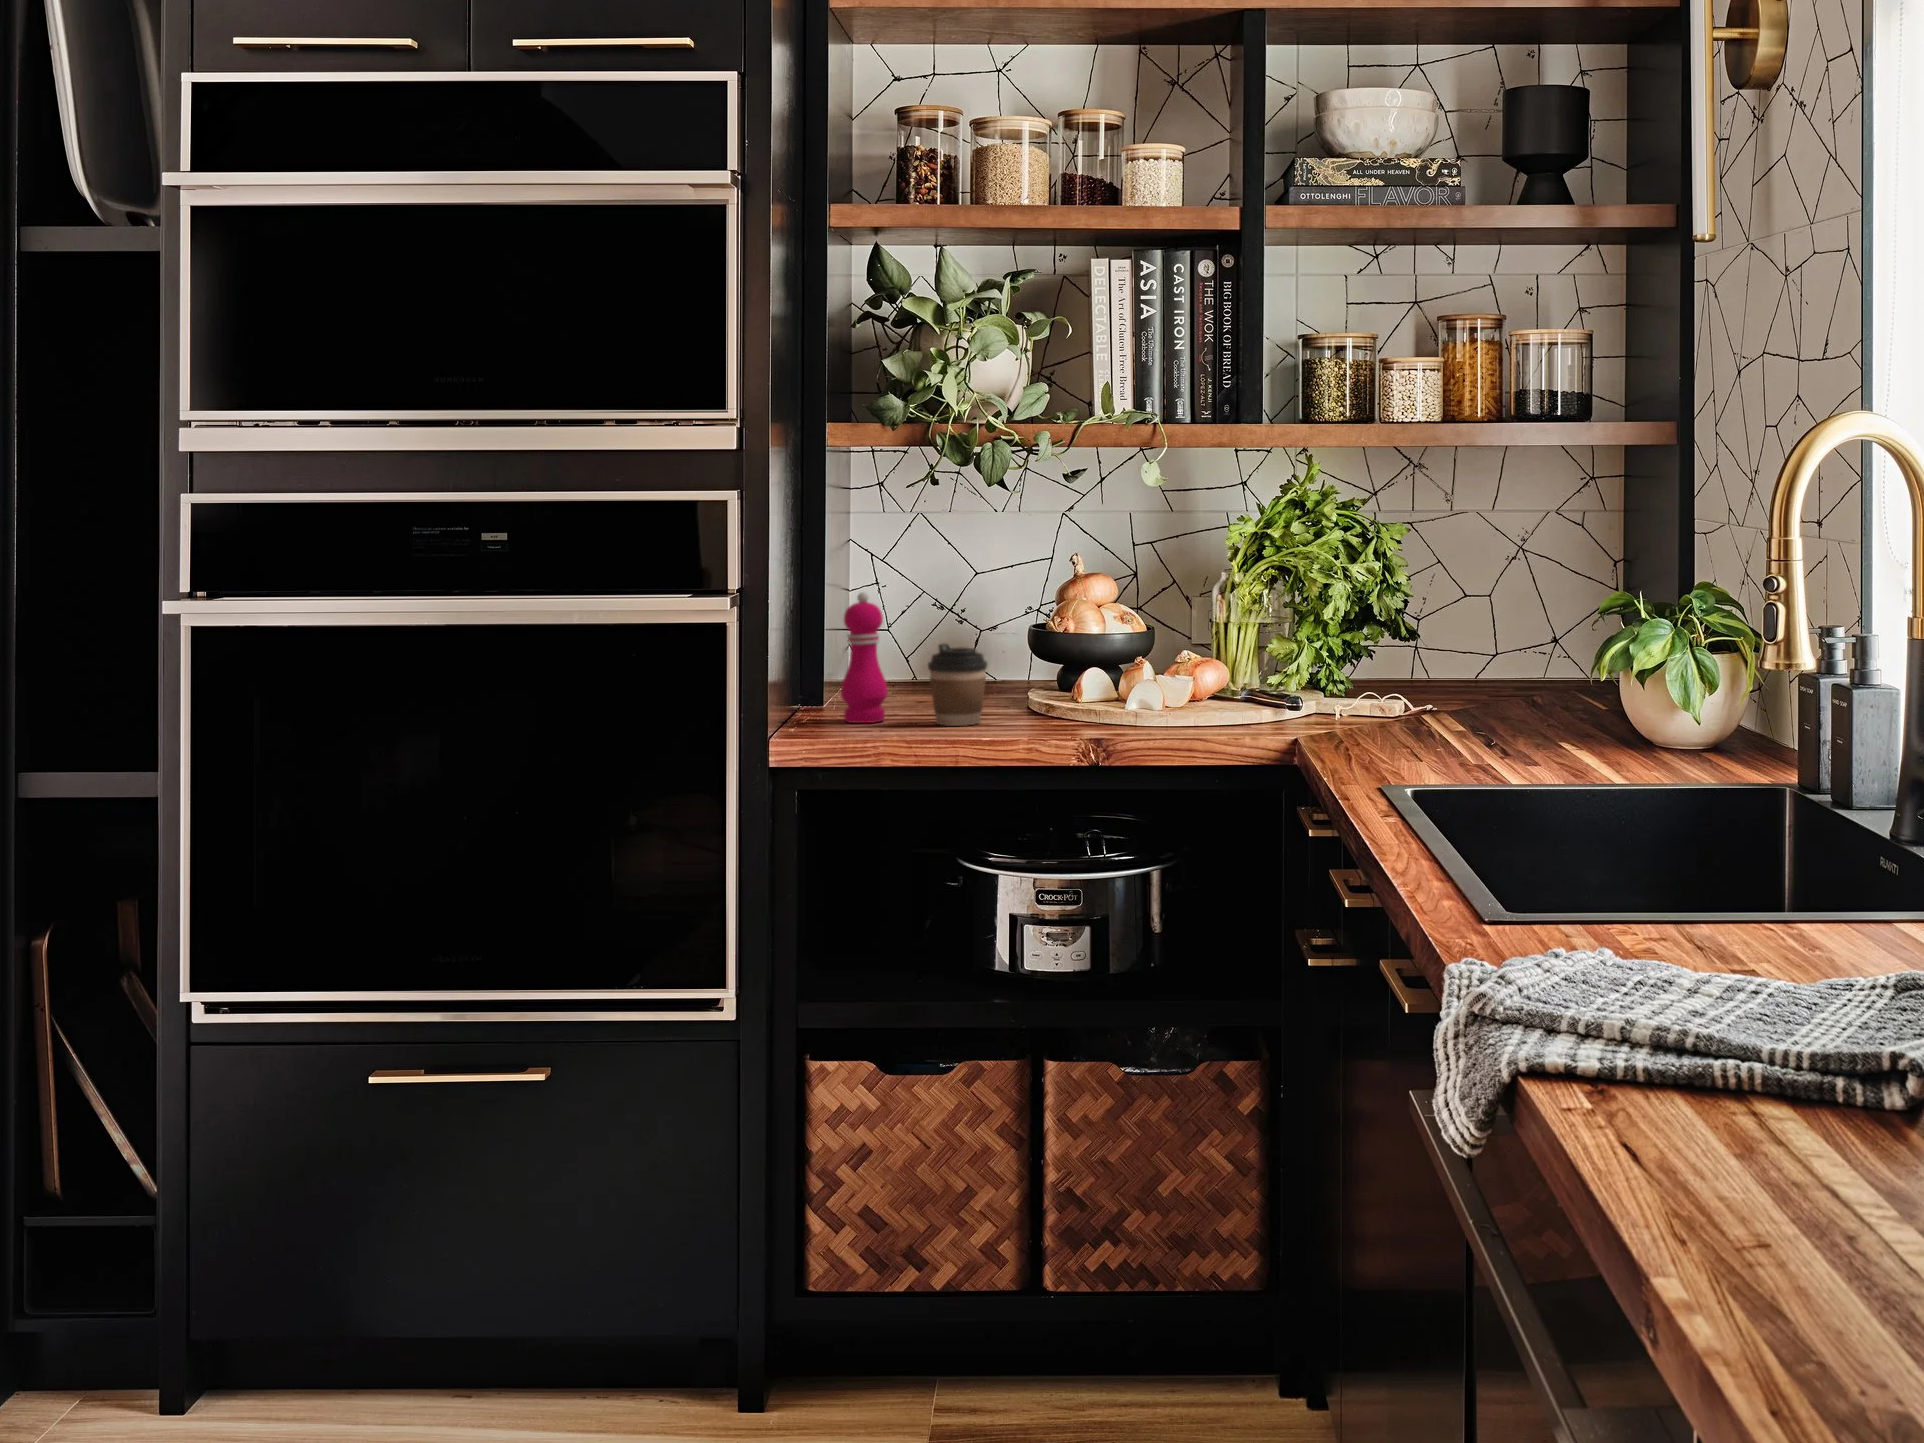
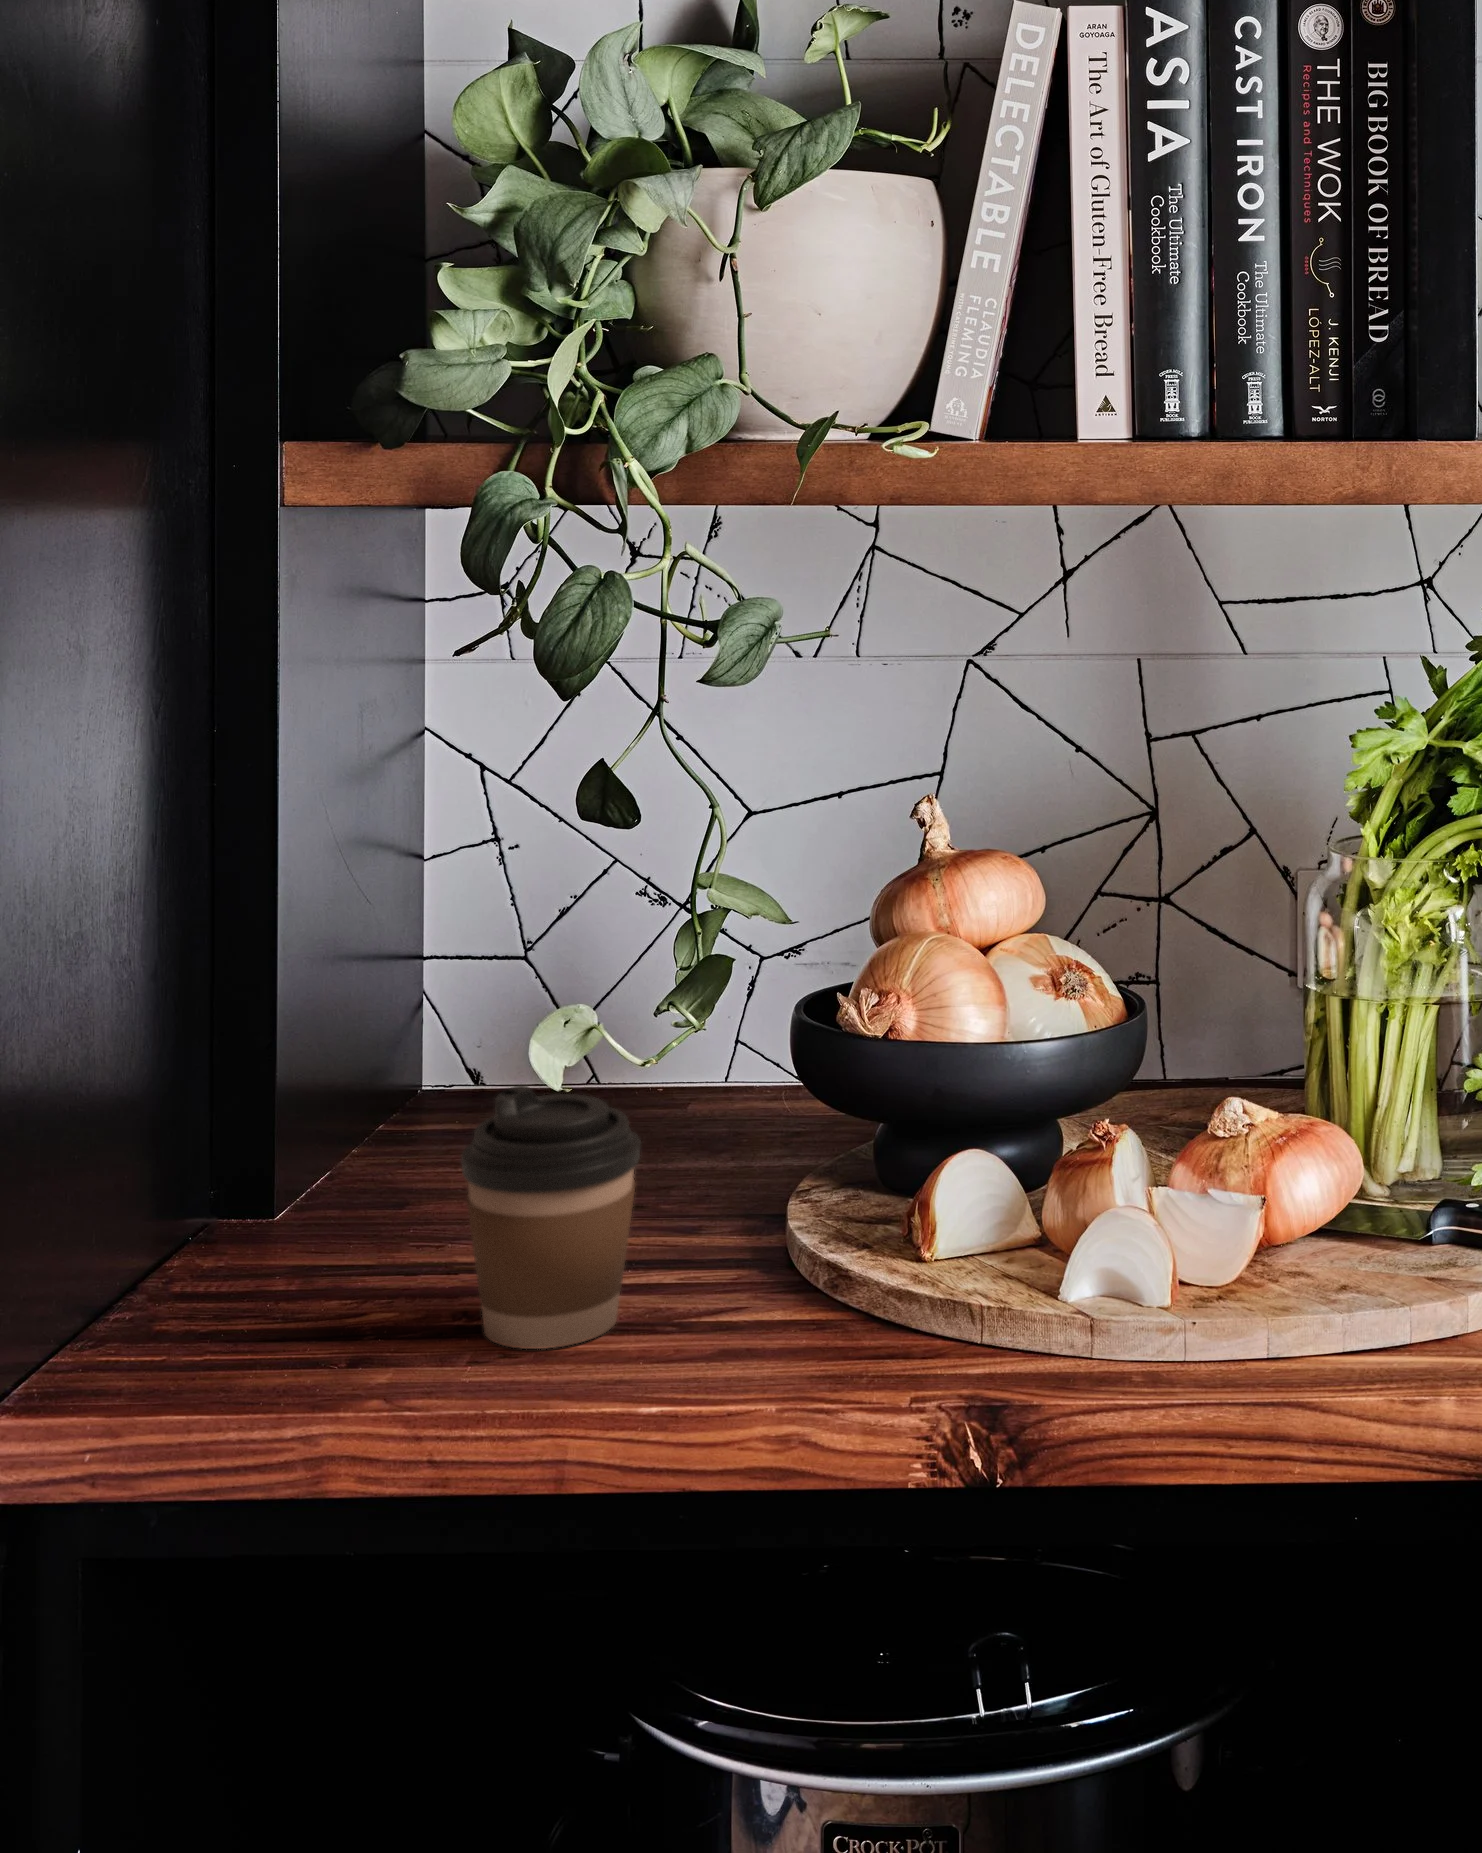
pepper mill: present [841,592,888,723] -> none [236,923,377,1312]

